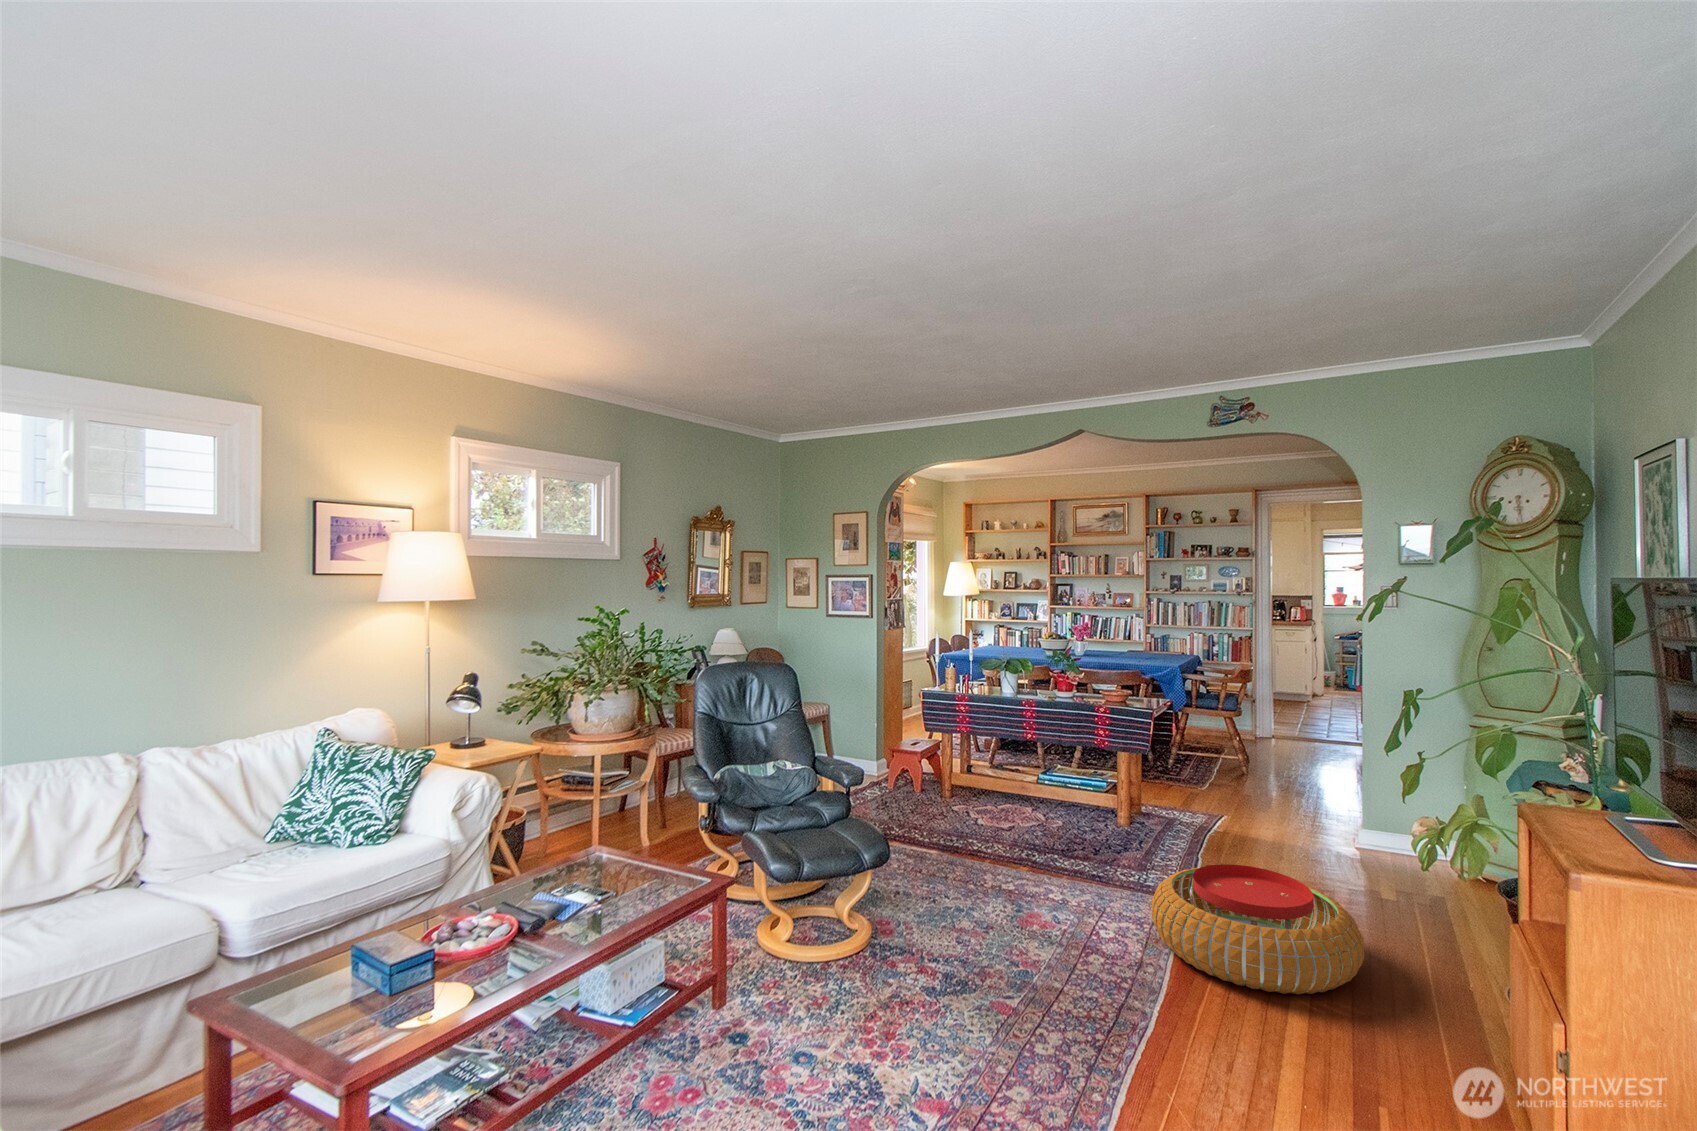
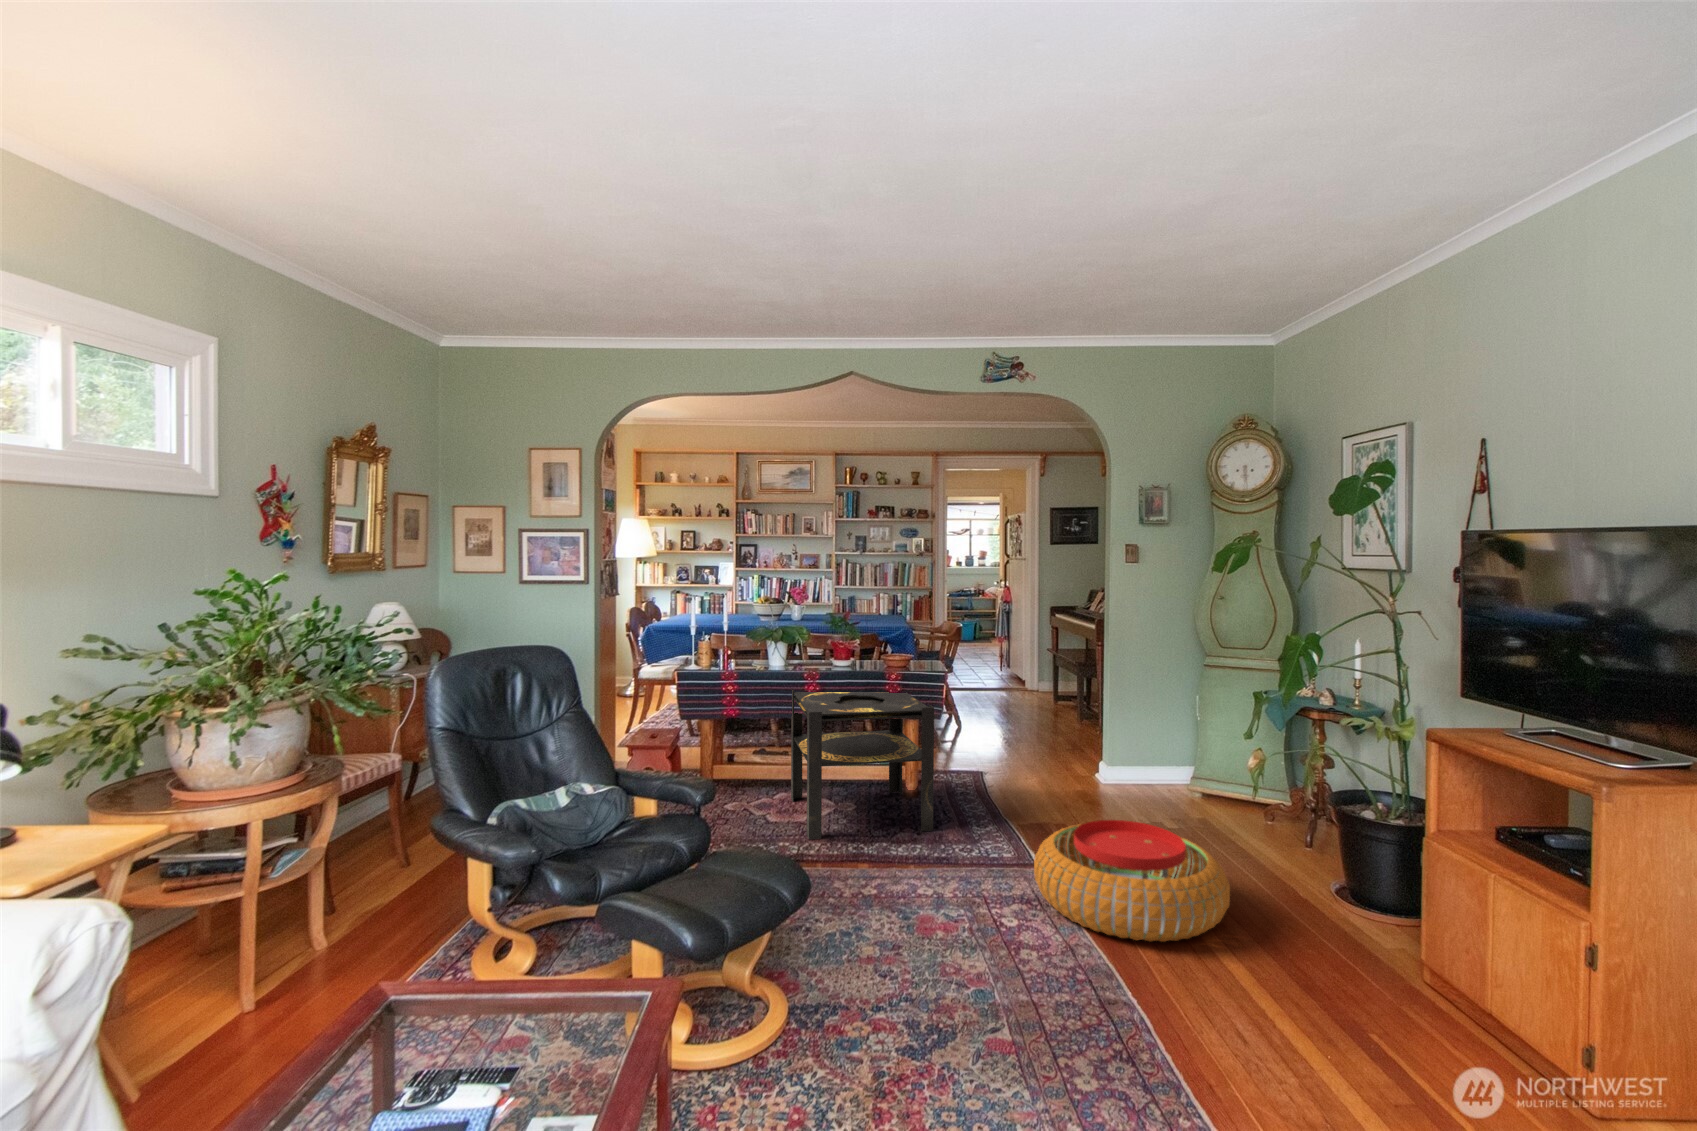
side table: none [994,712,1113,855] -> present [791,689,934,839]

